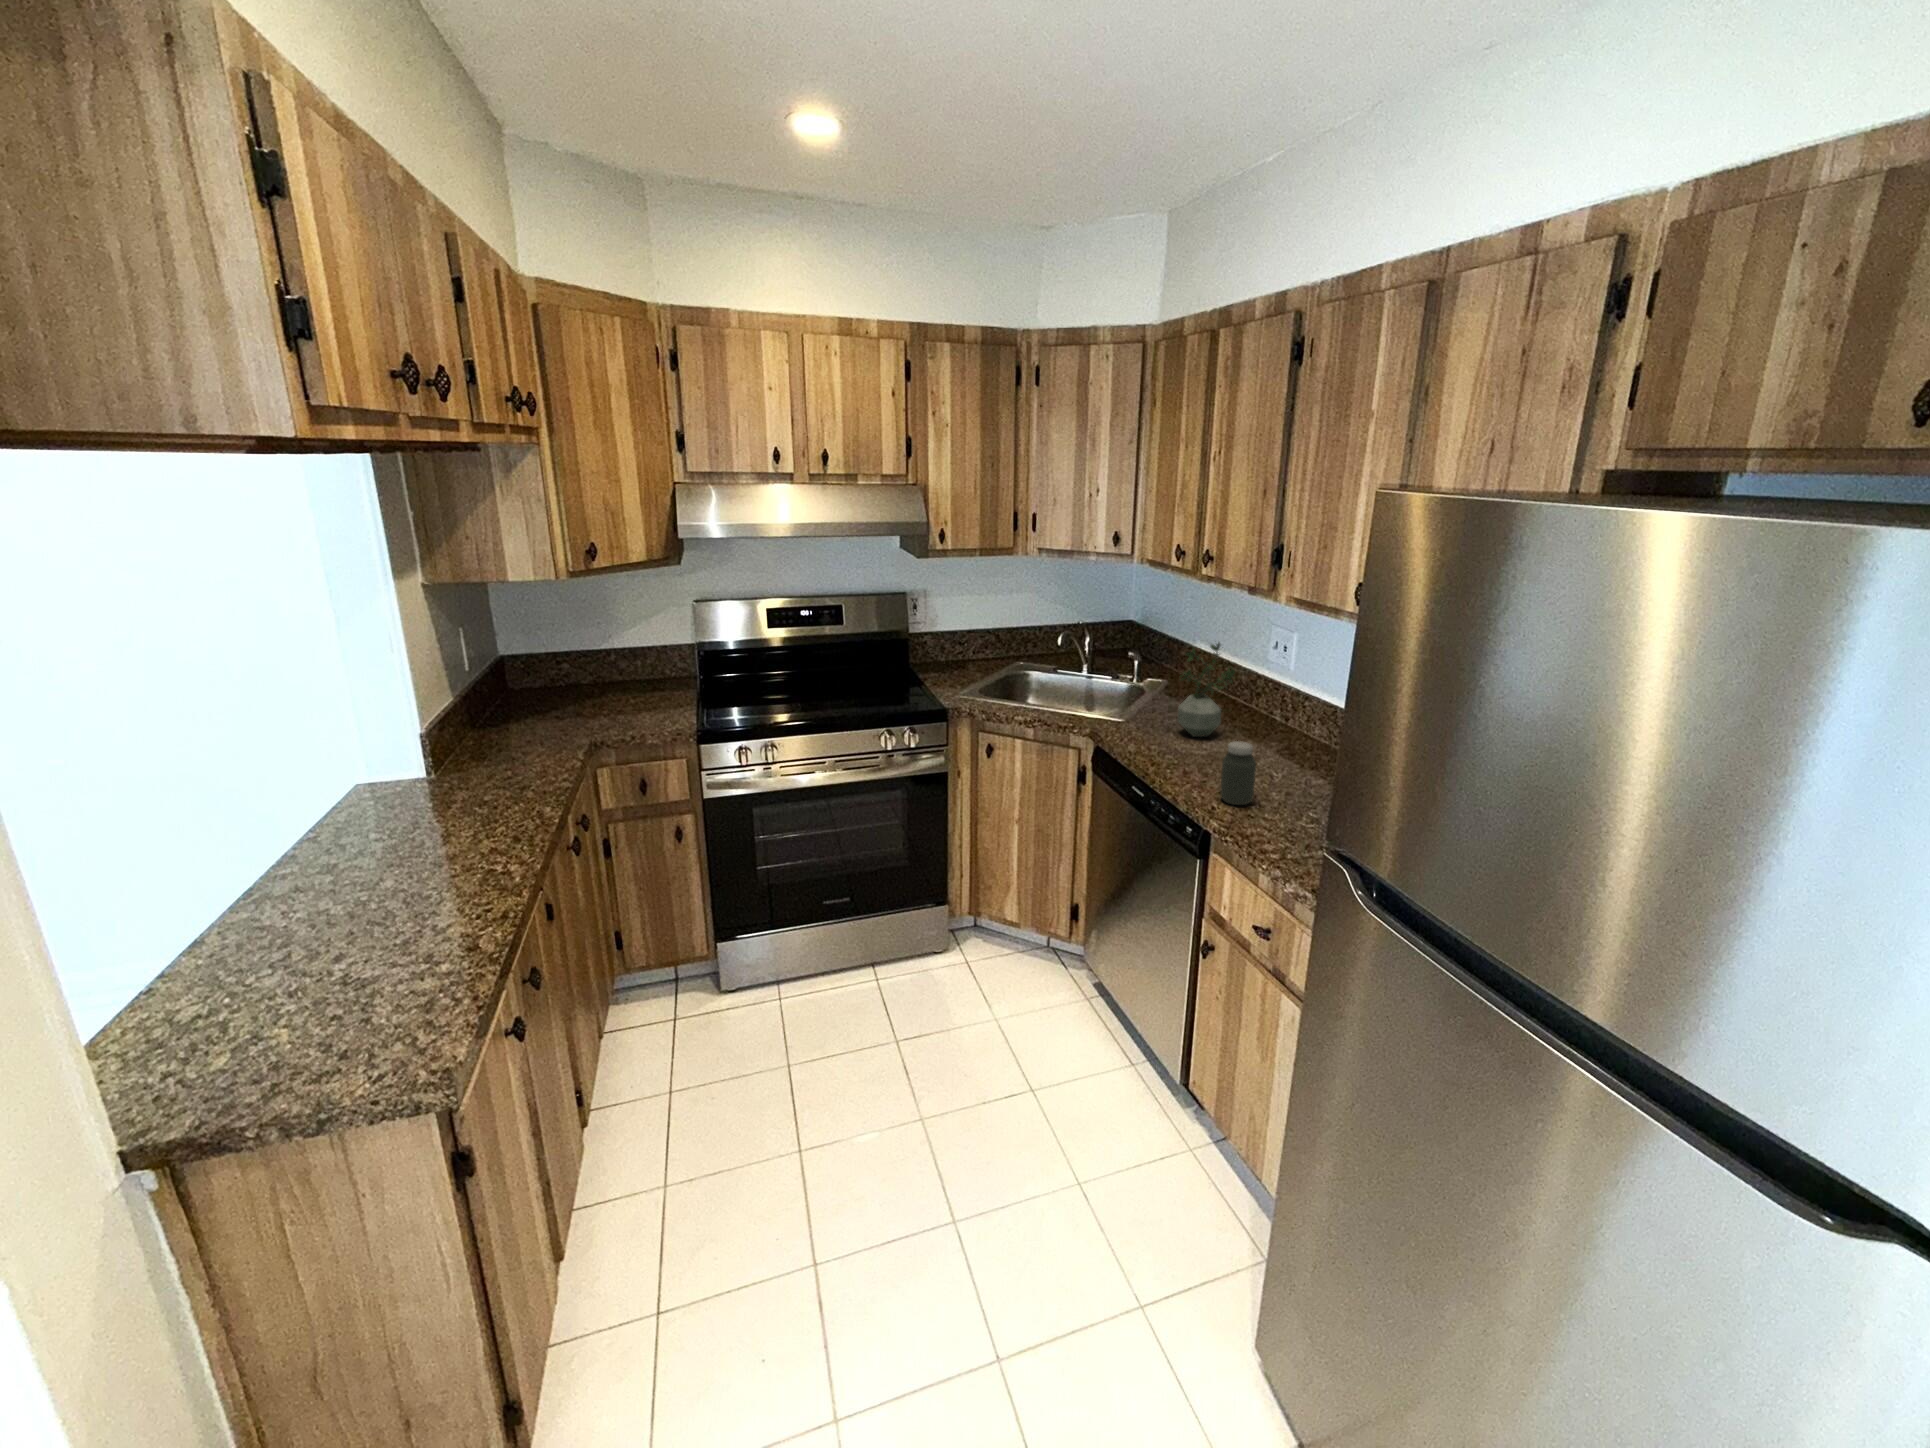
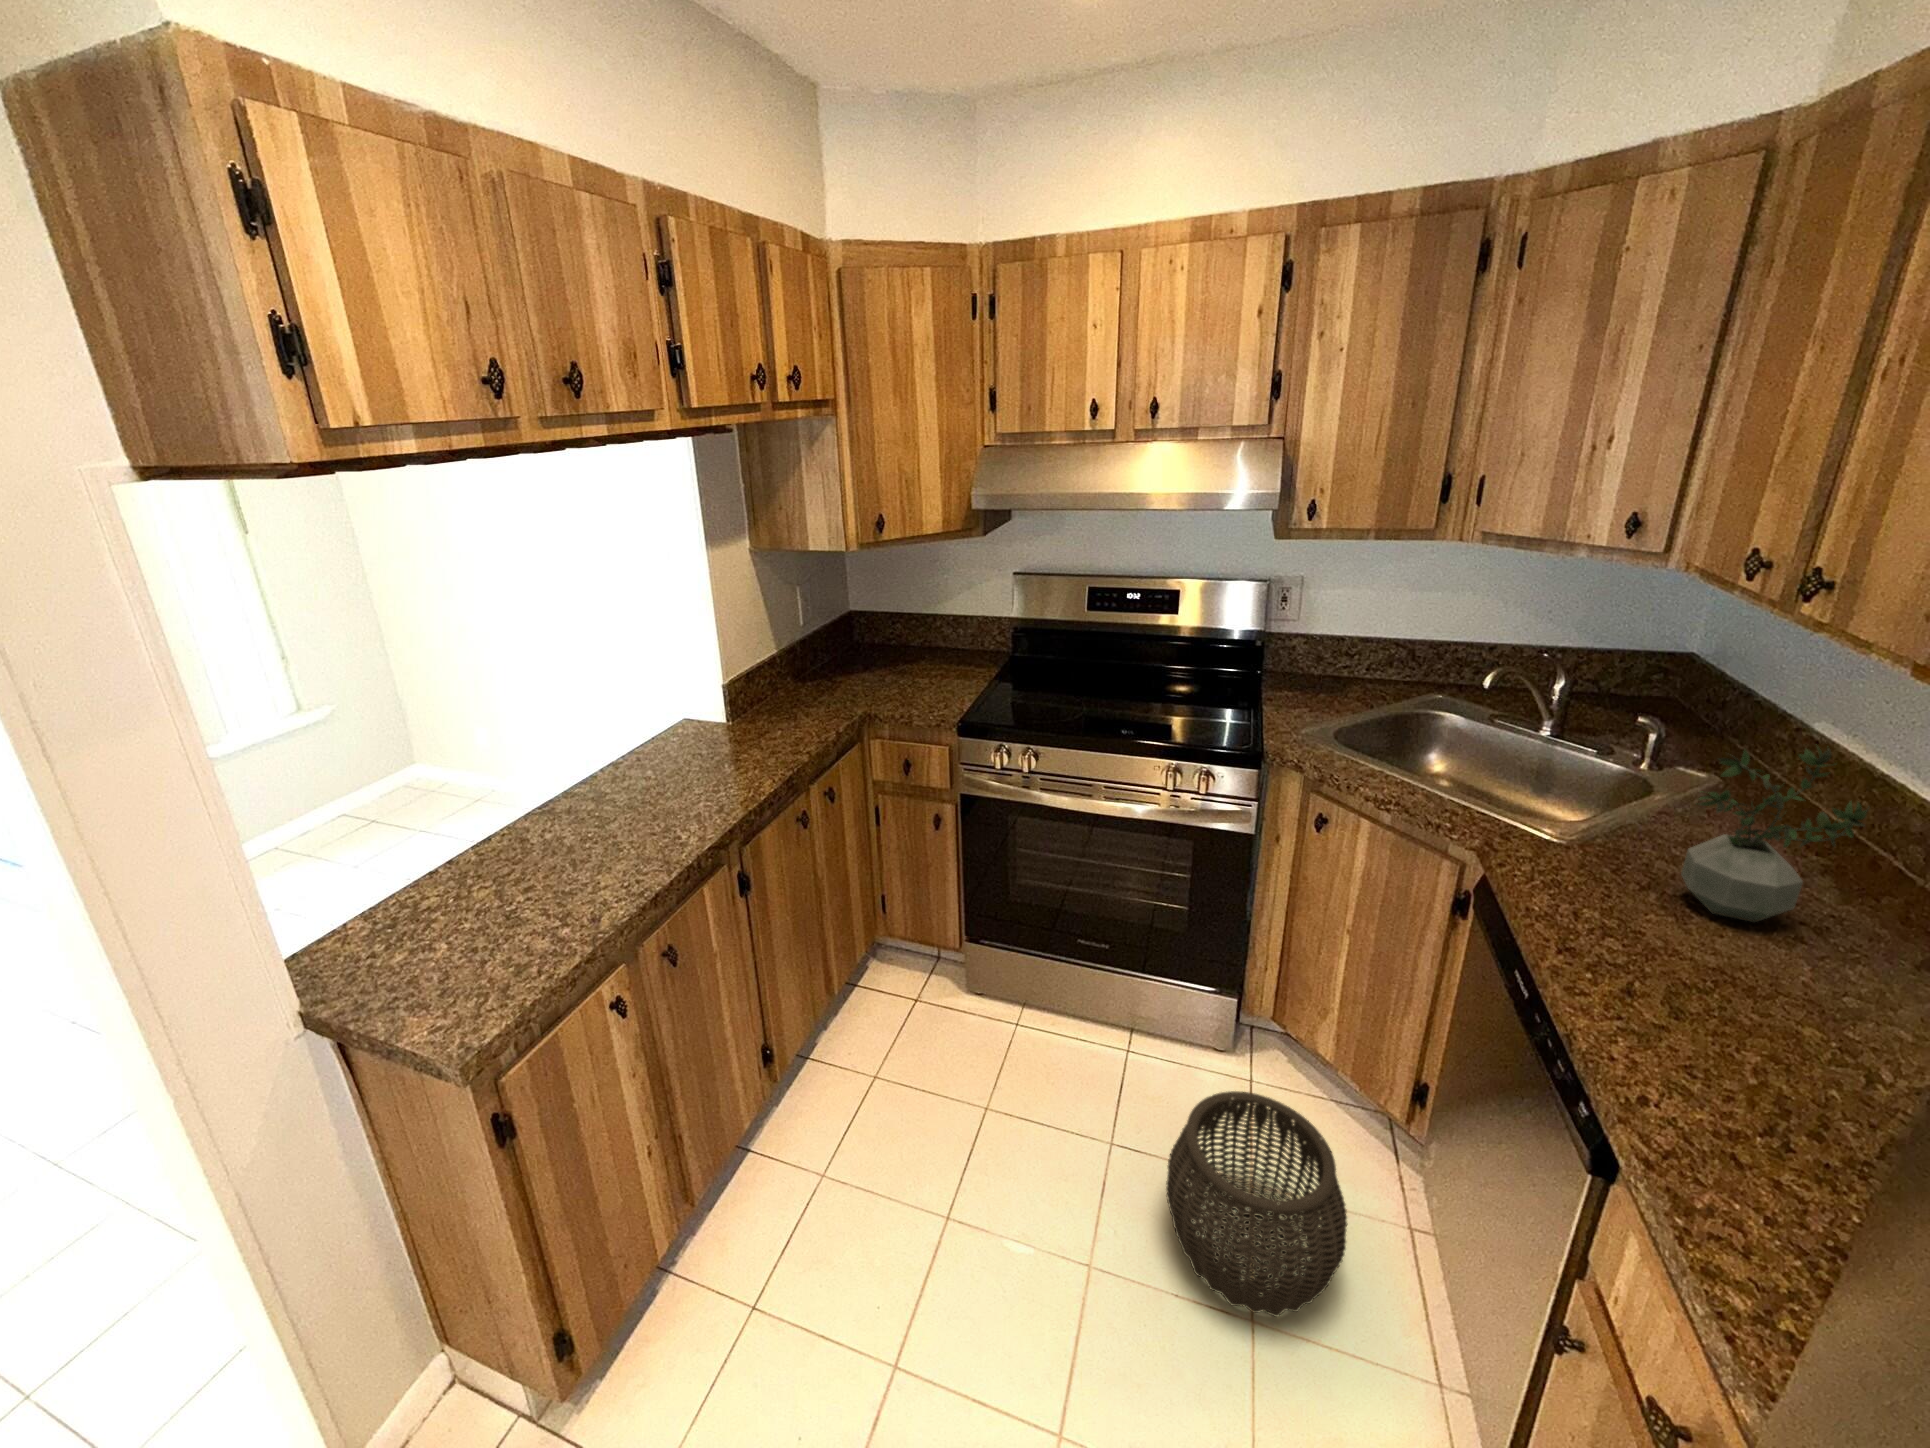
jar: present [1220,741,1256,805] -> none [1699,992,1819,1133]
woven basket: none [953,944,1071,1088] -> present [1166,1091,1347,1317]

